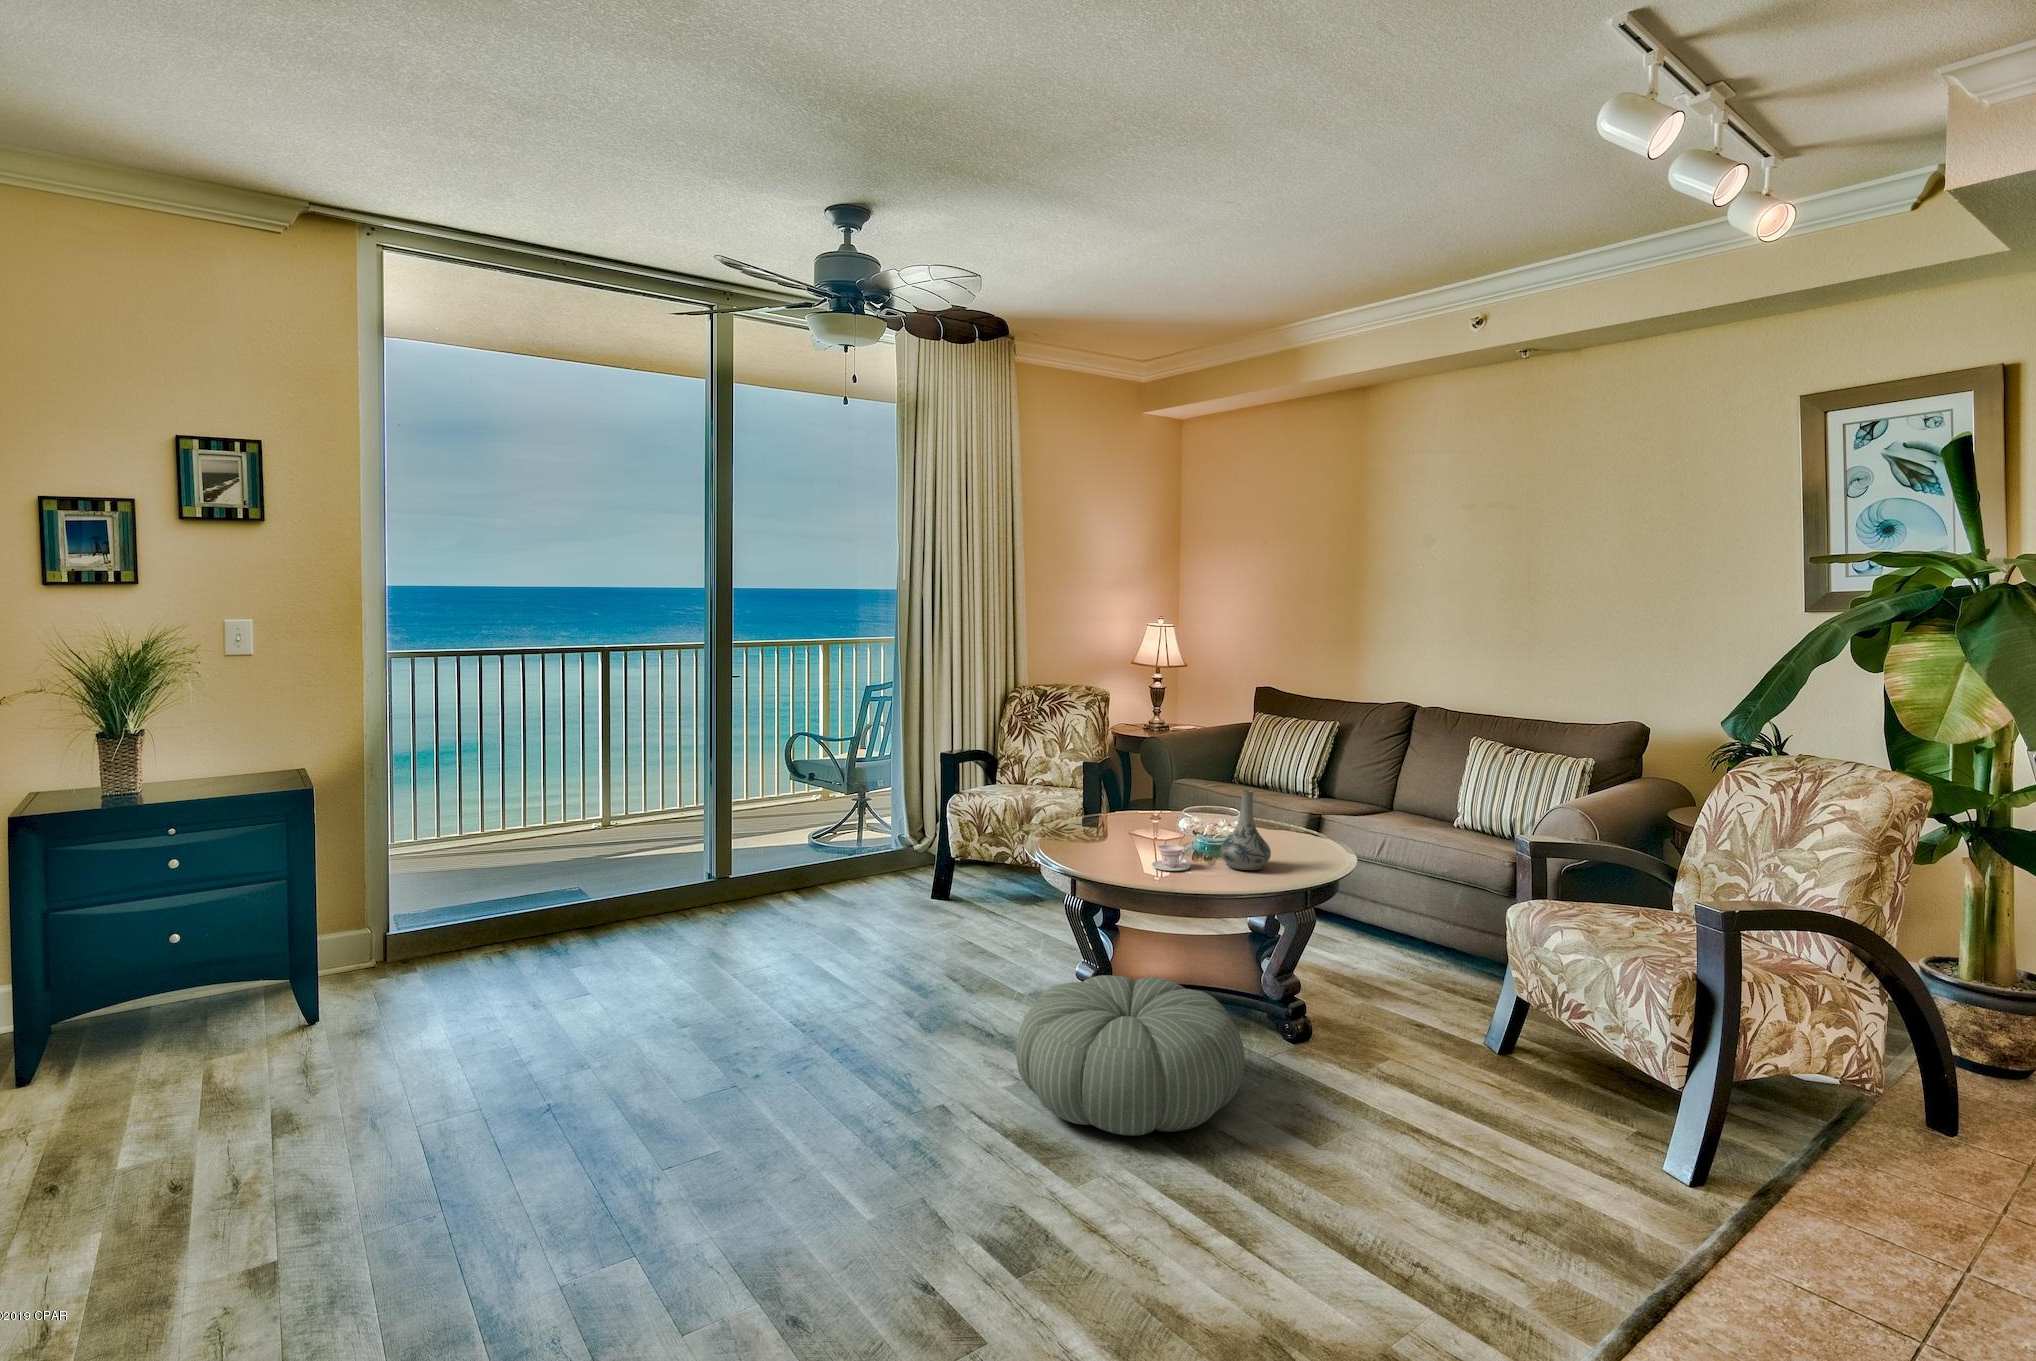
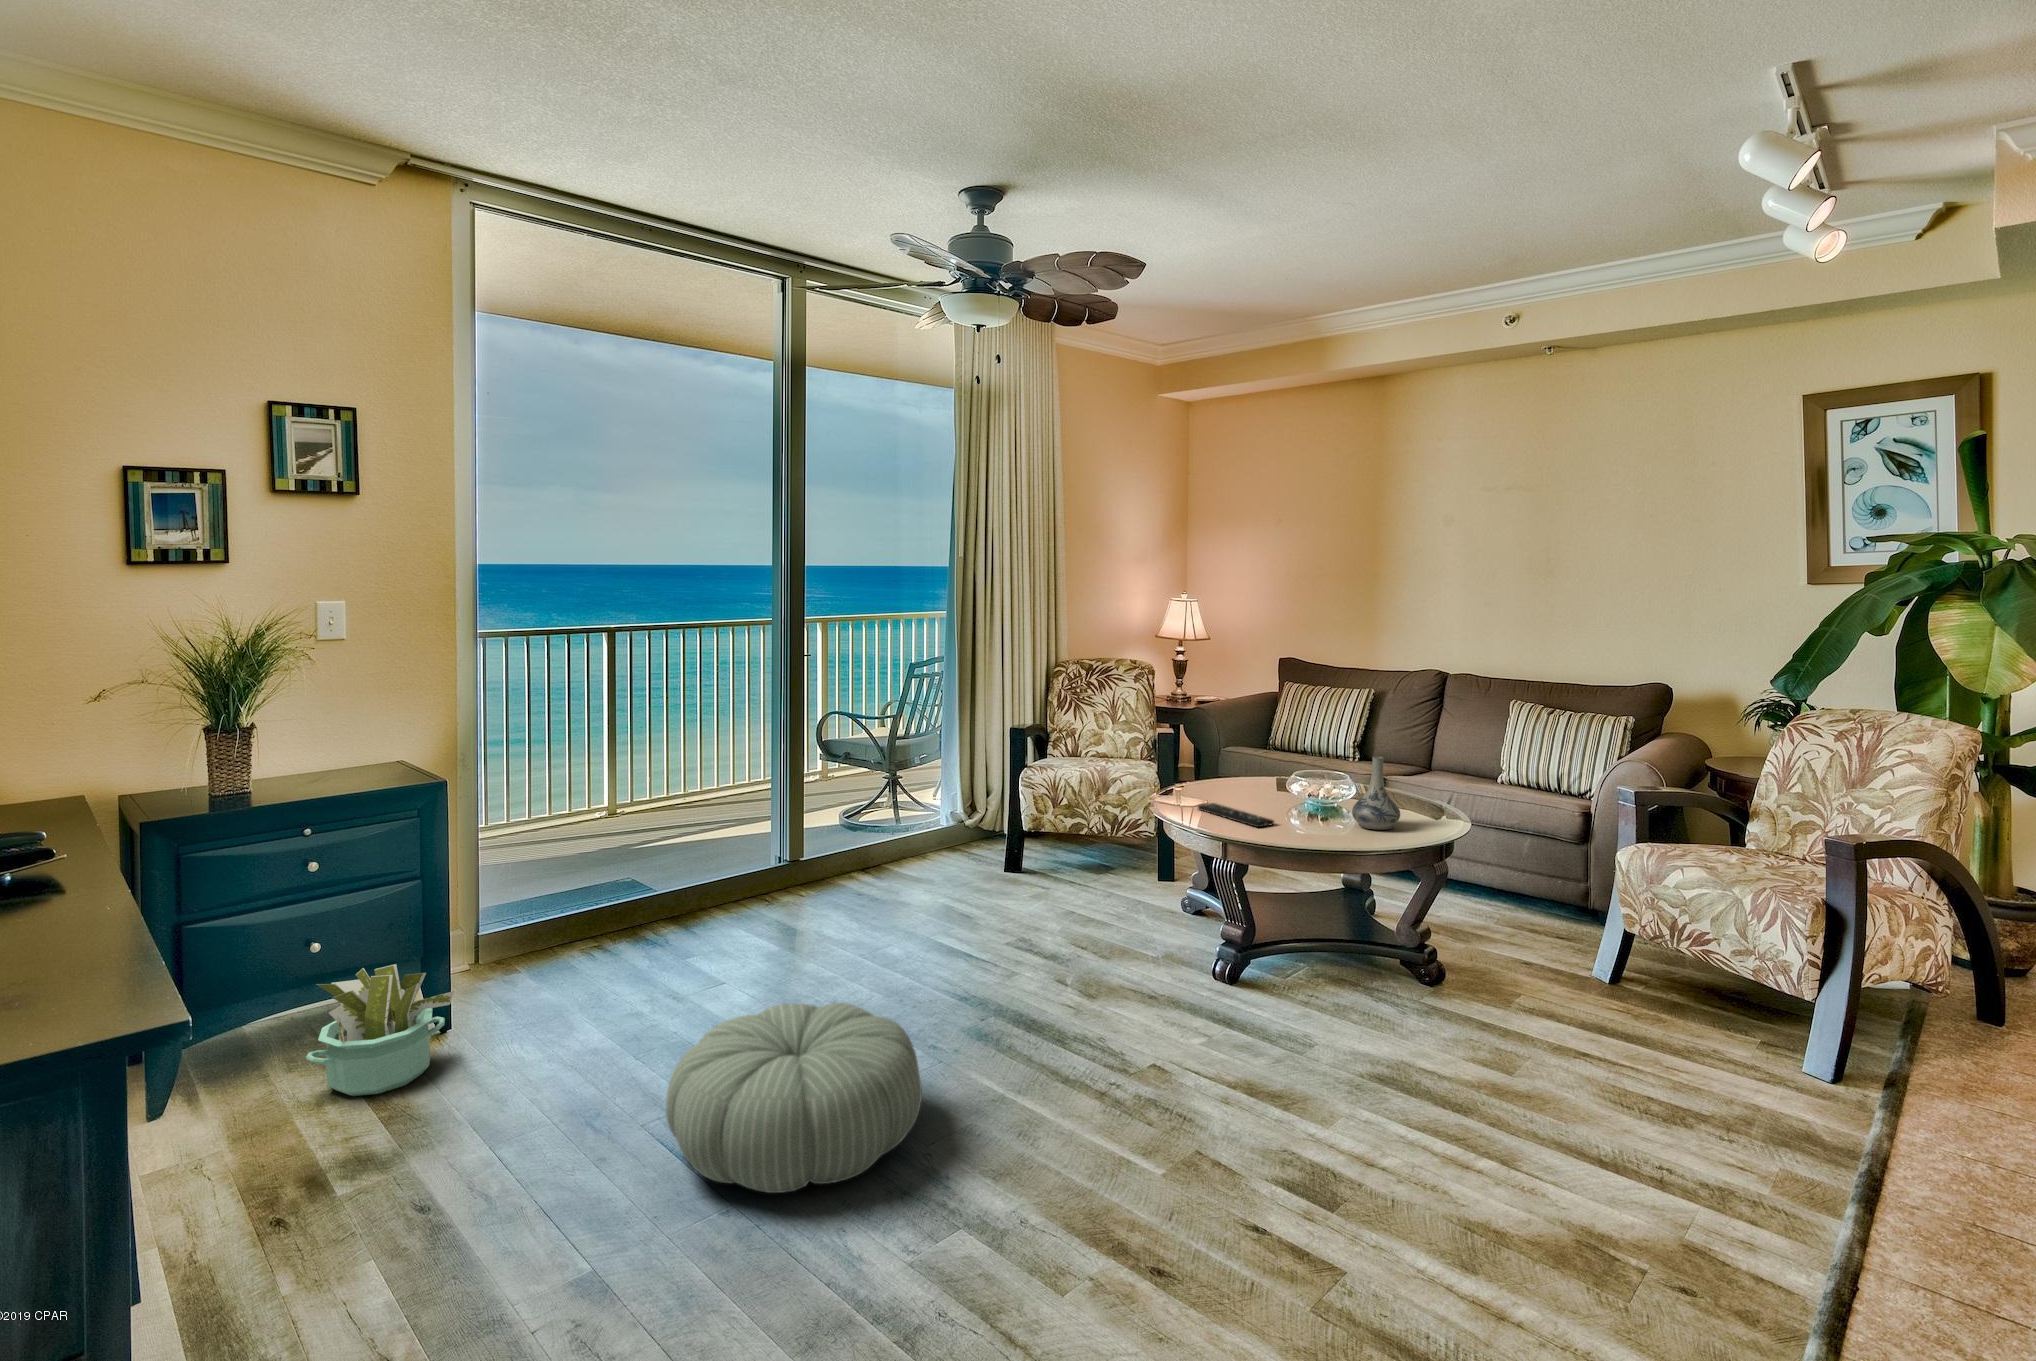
remote control: none [1074,835,1138,862] -> present [1198,803,1274,827]
teacup: present [1152,844,1191,871] -> none [1292,809,1329,833]
decorative plant: none [115,955,274,1080] -> present [306,964,454,1096]
pouf: present [1016,975,1245,1136] -> present [666,1003,922,1193]

